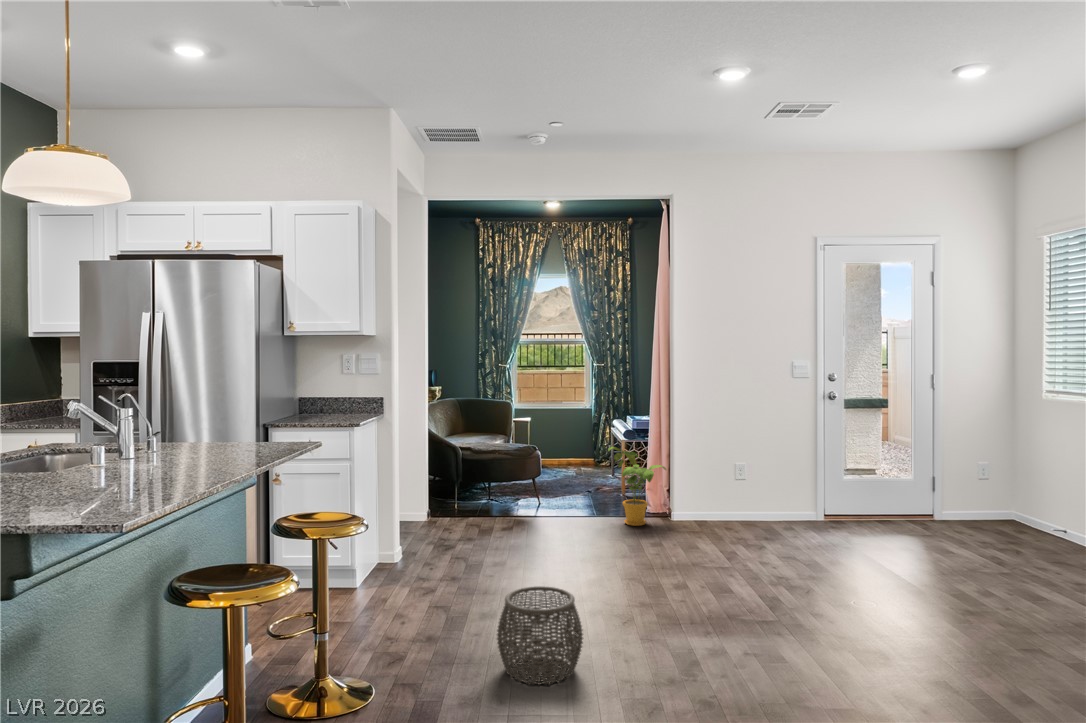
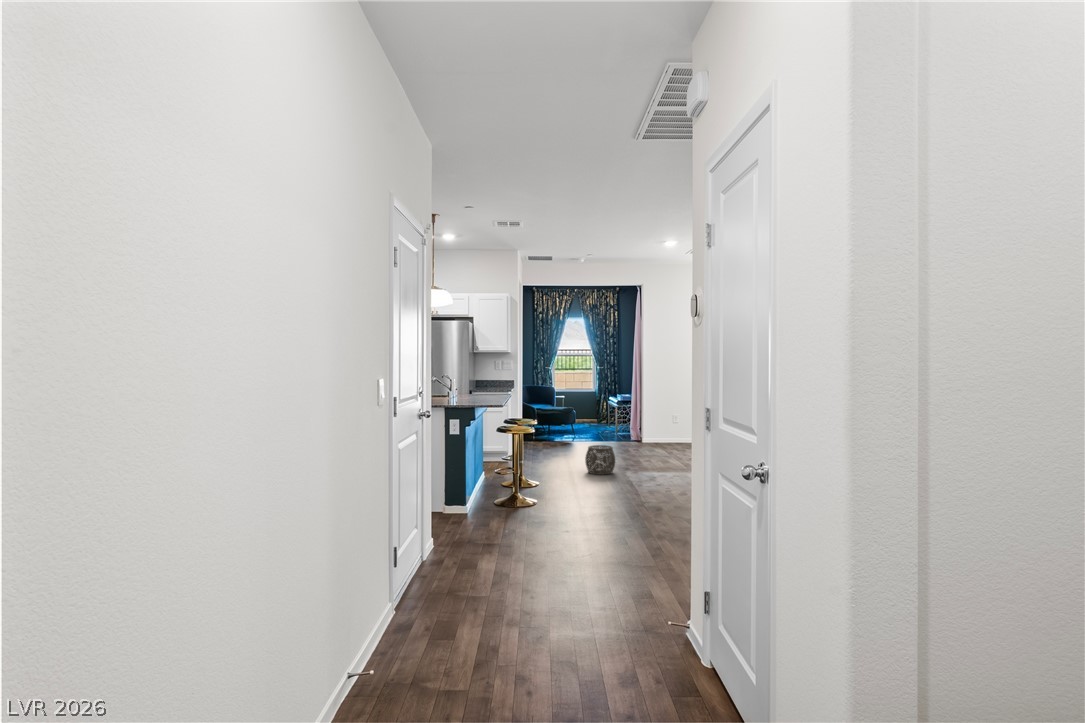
house plant: present [608,447,666,526] -> none [612,407,640,445]

